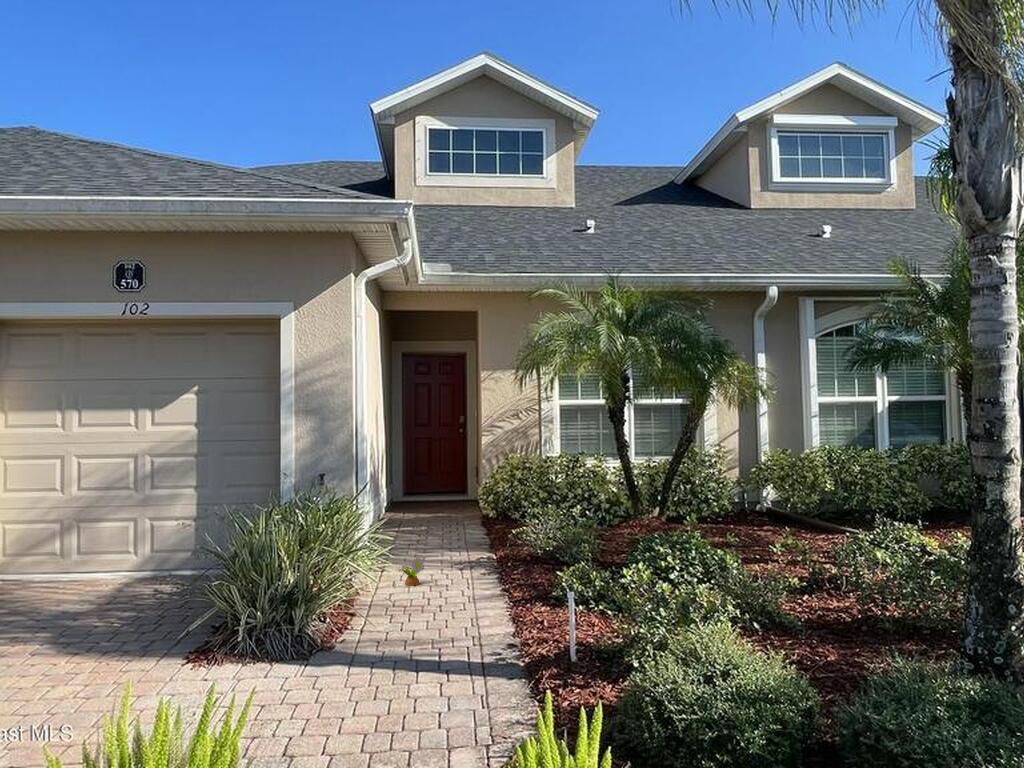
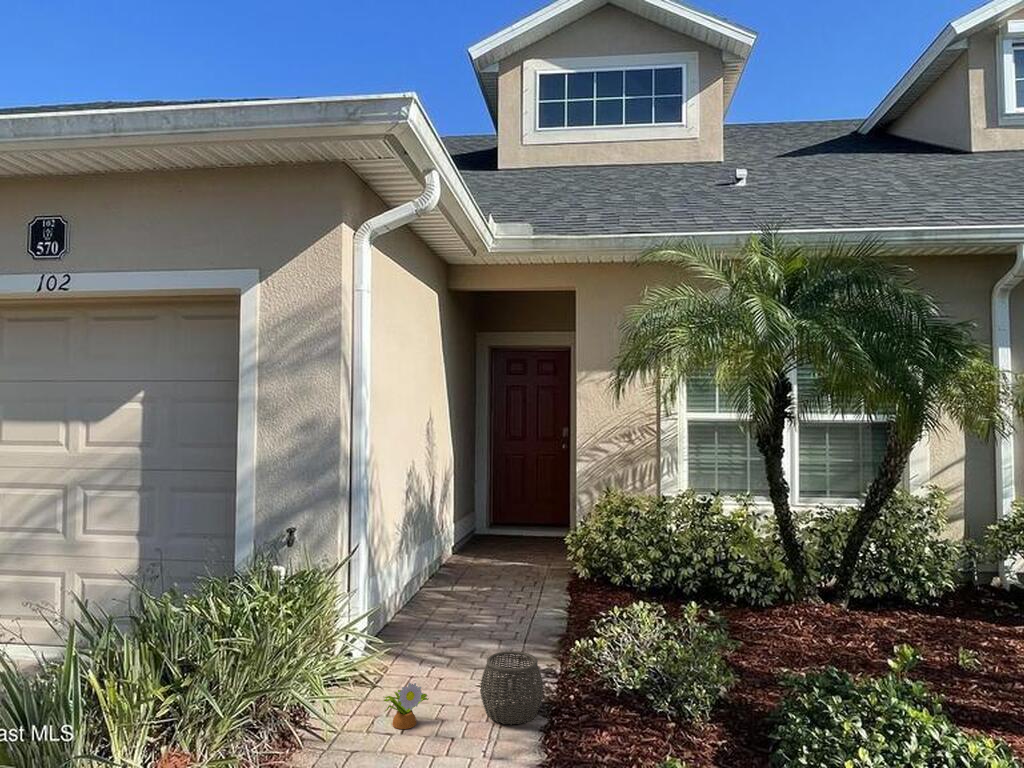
woven basket: none [455,540,493,579] -> present [480,651,544,725]

